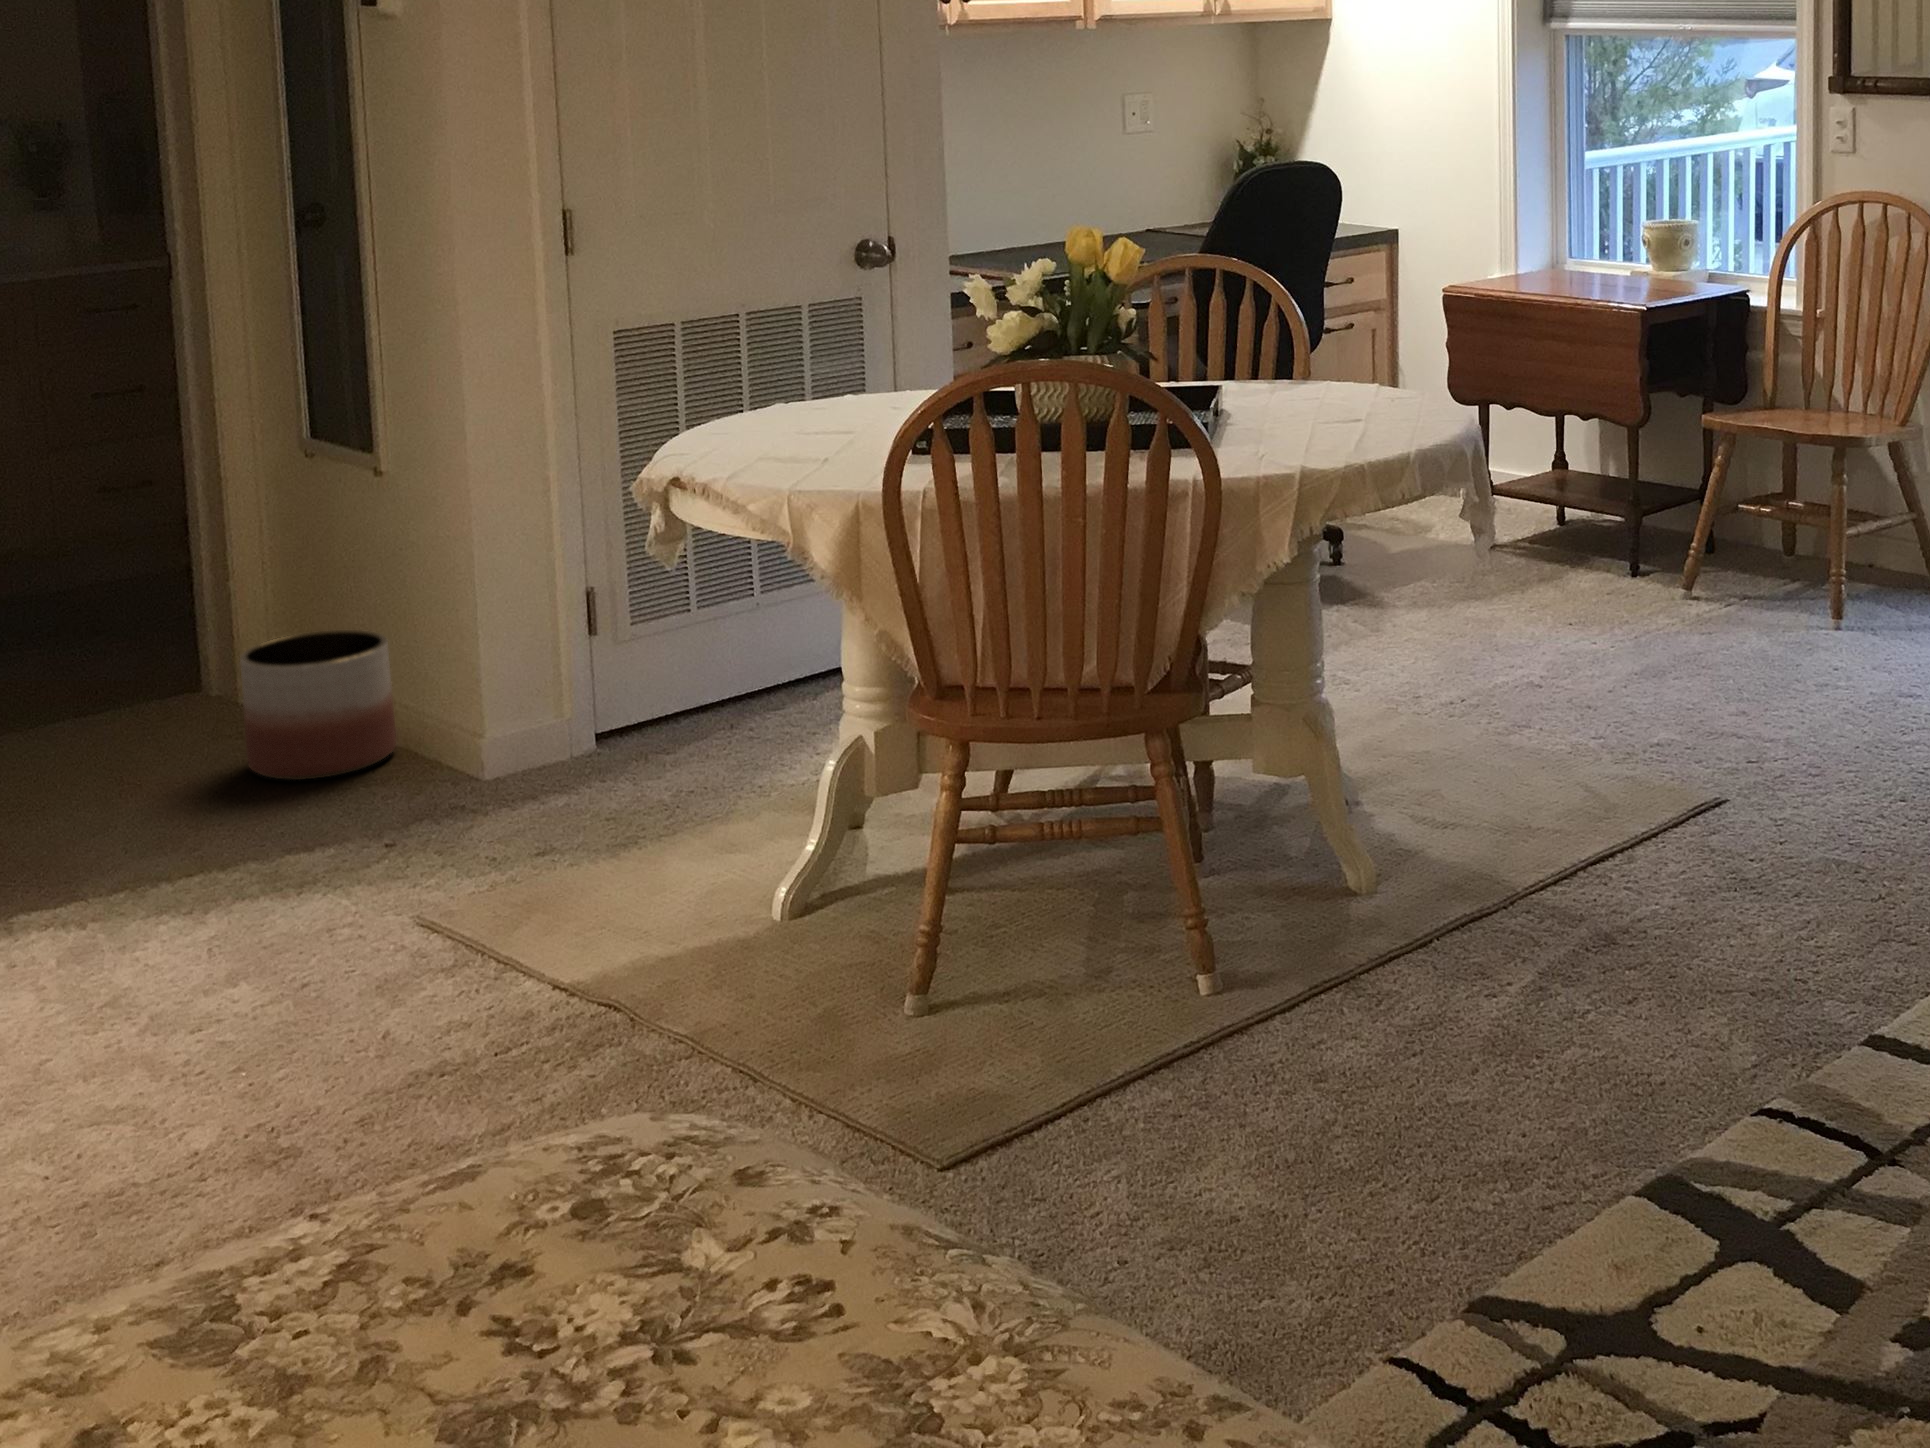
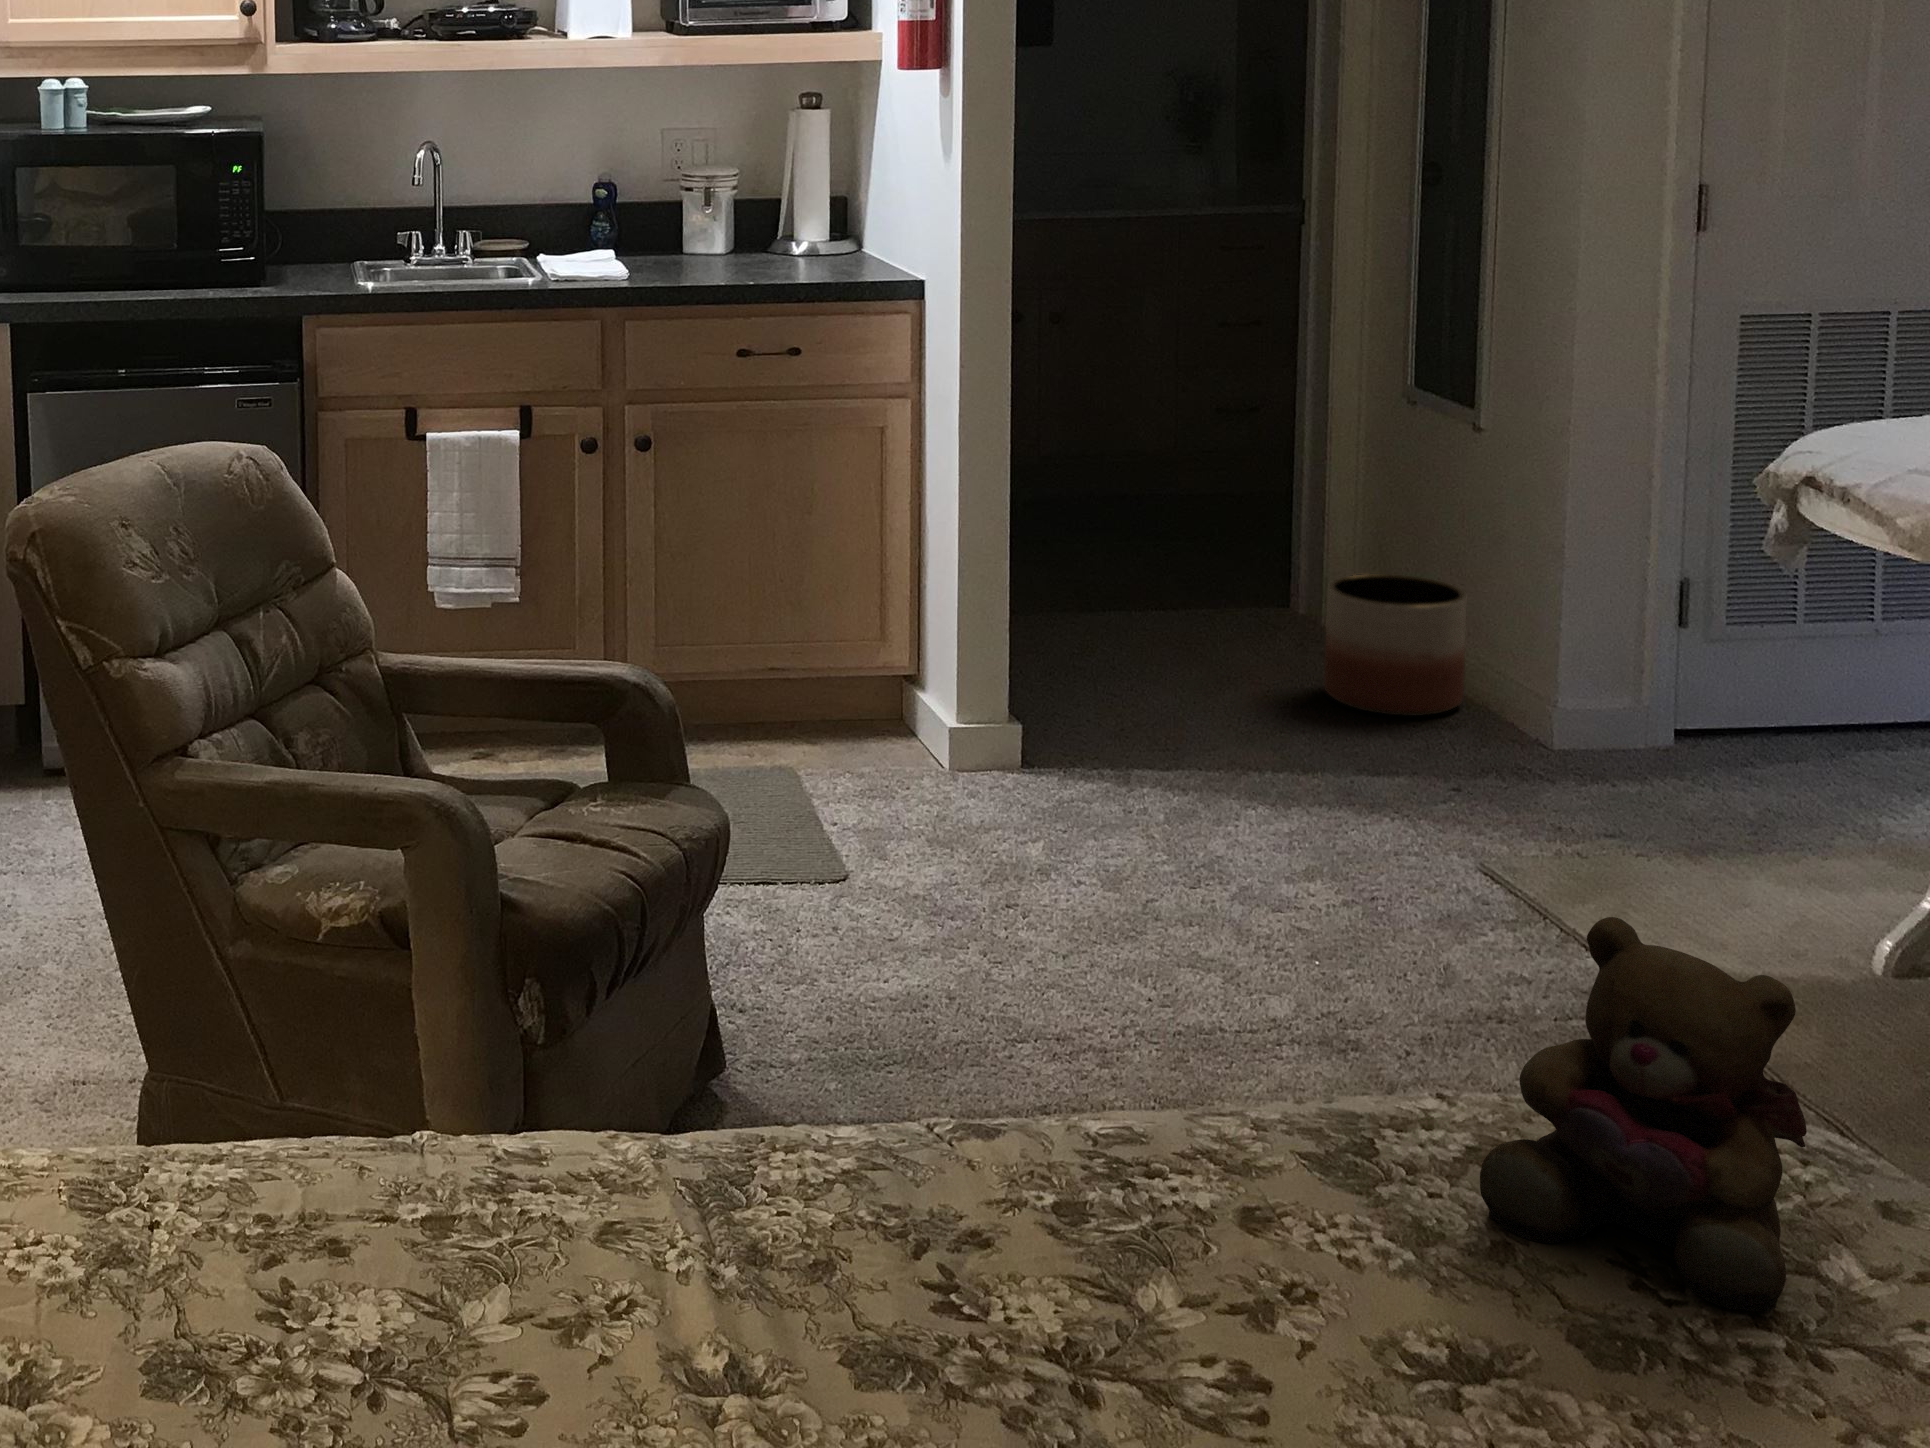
teddy bear: none [344,983,658,1345] -> present [1480,917,1807,1312]

